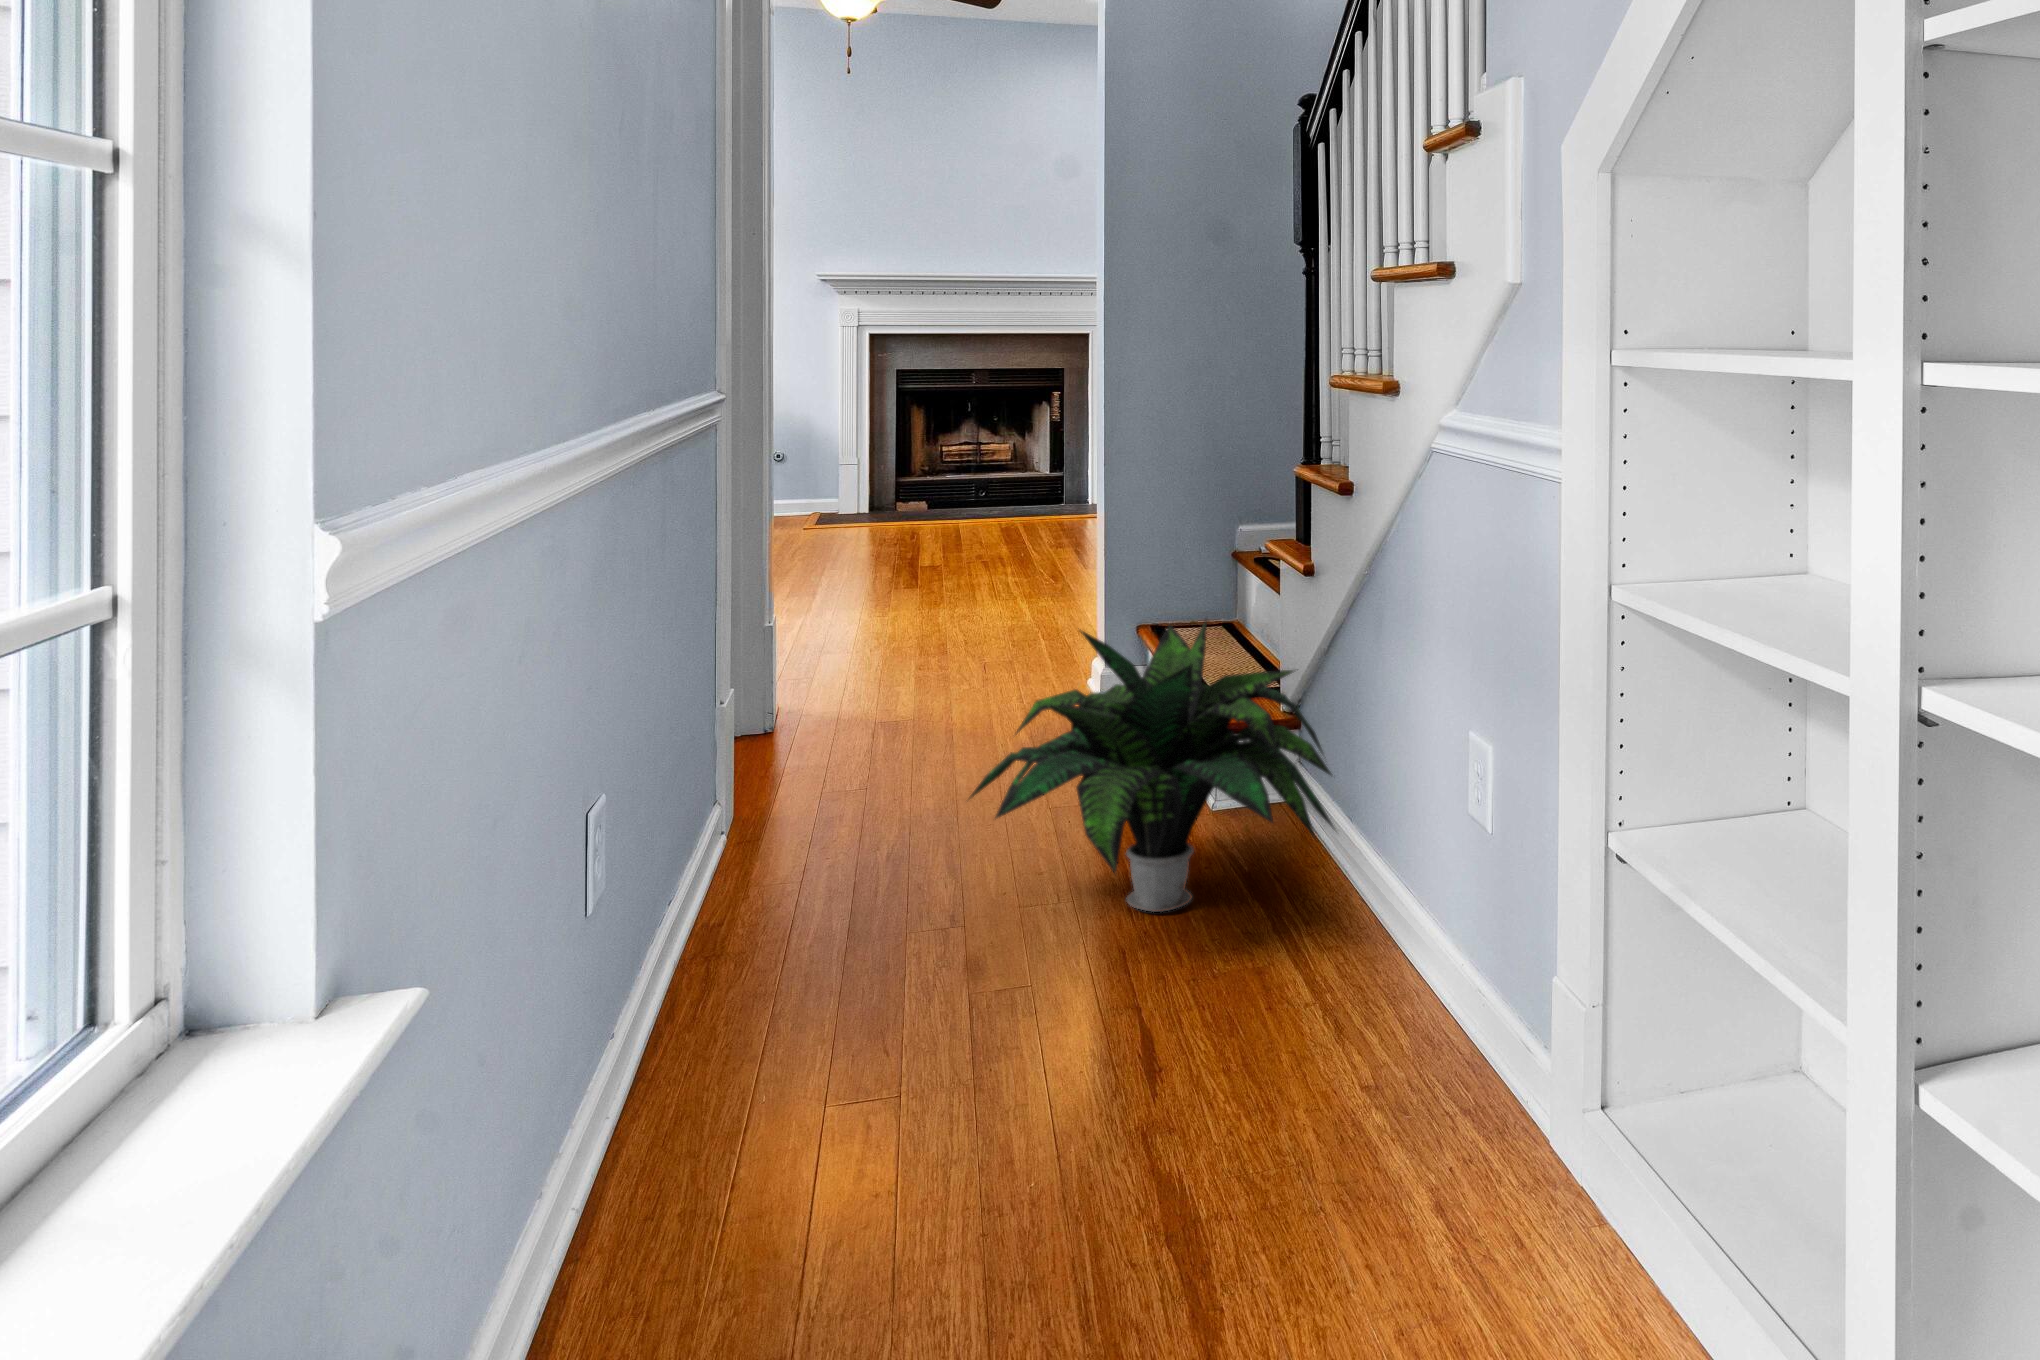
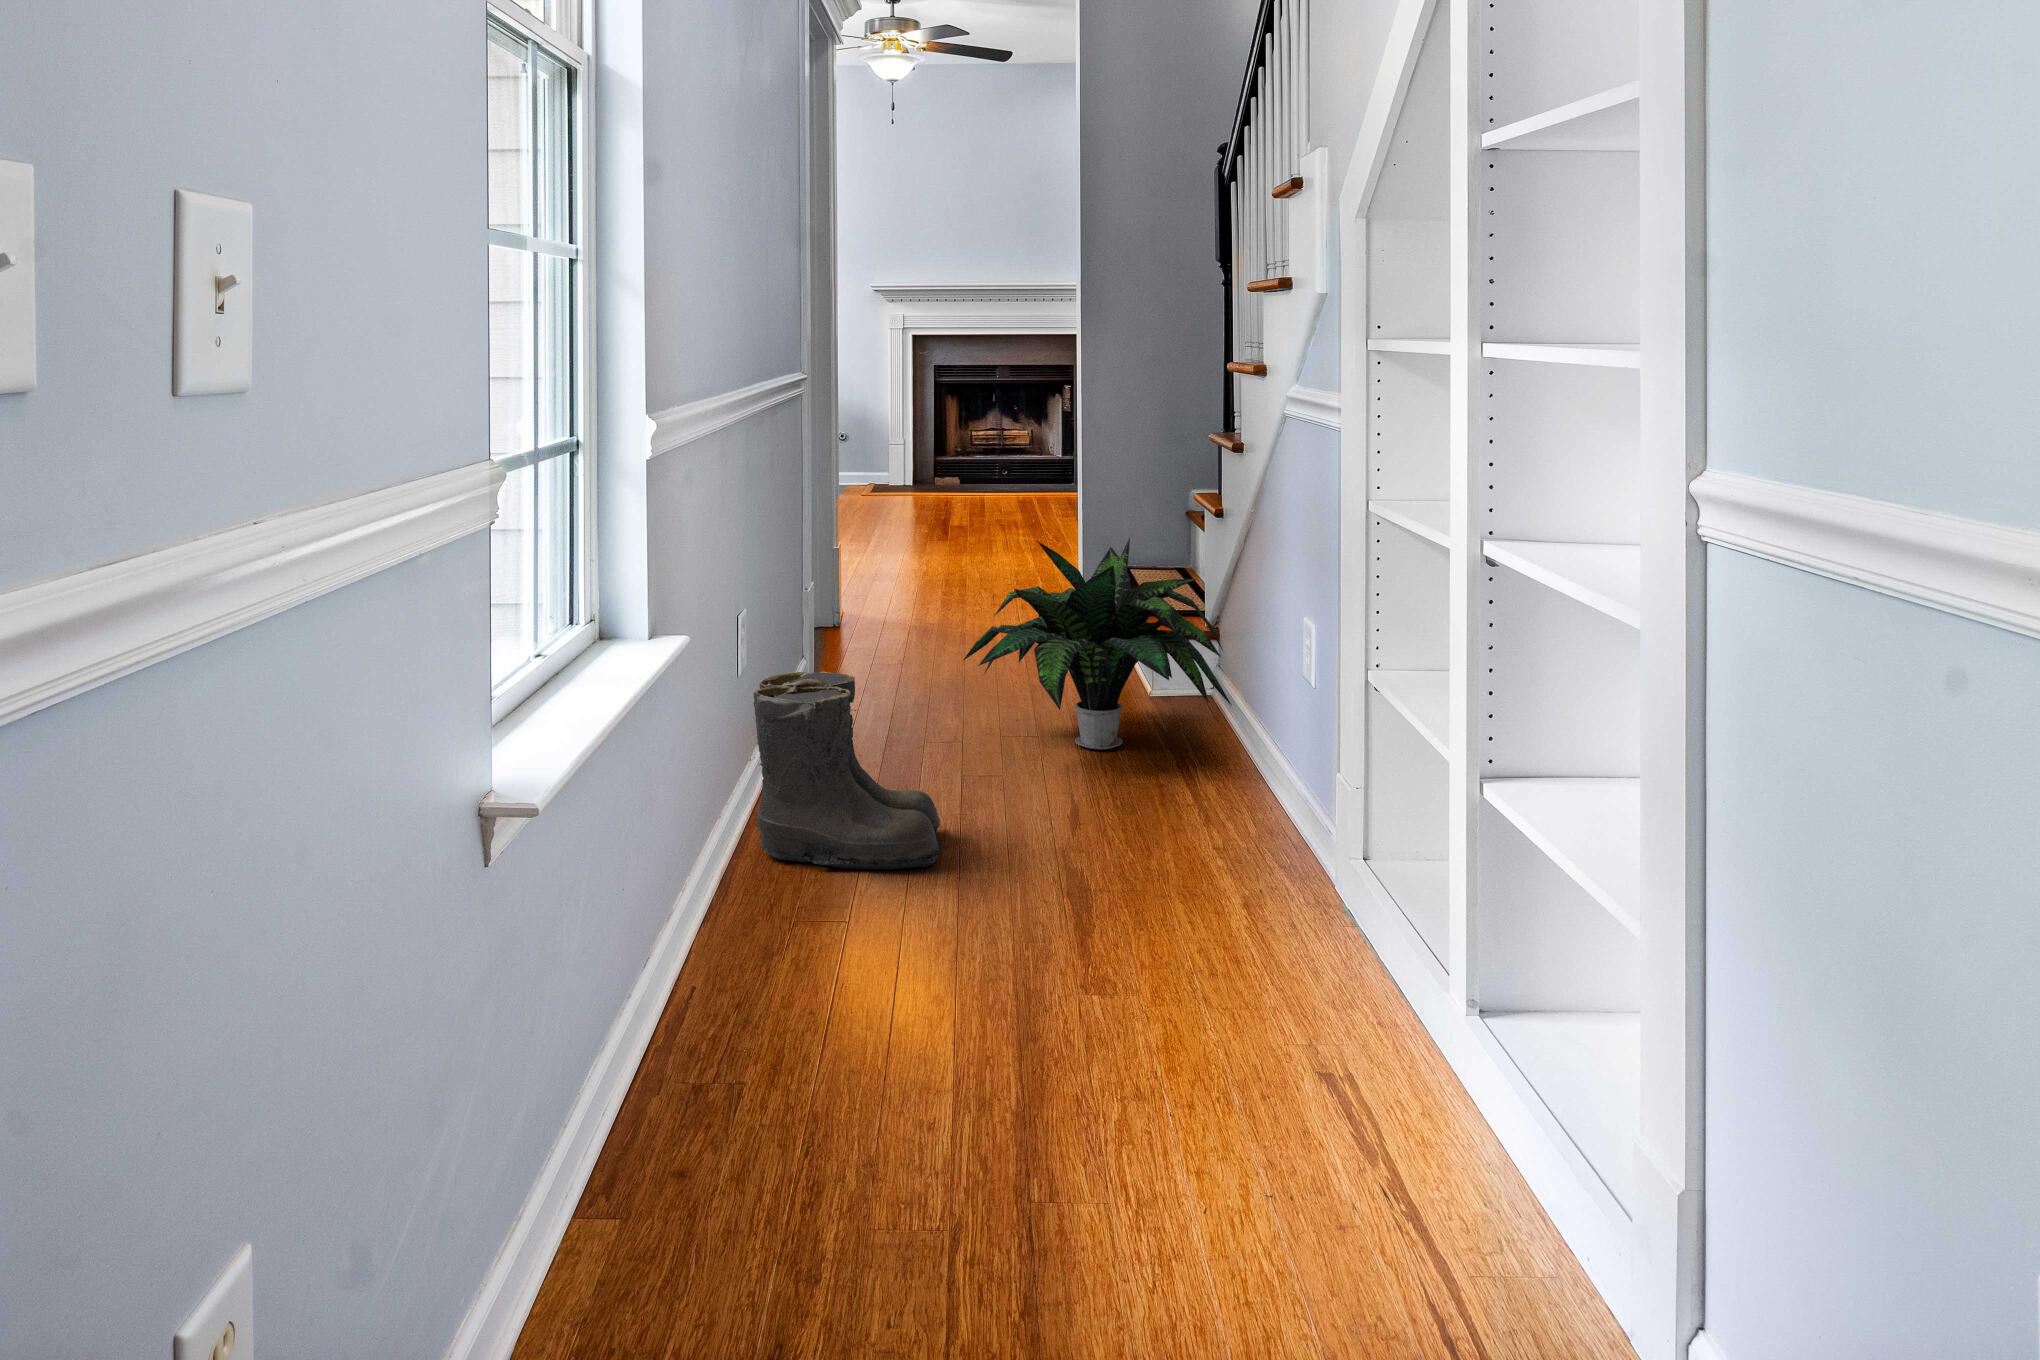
boots: none [620,878,954,1227] -> present [753,672,943,869]

